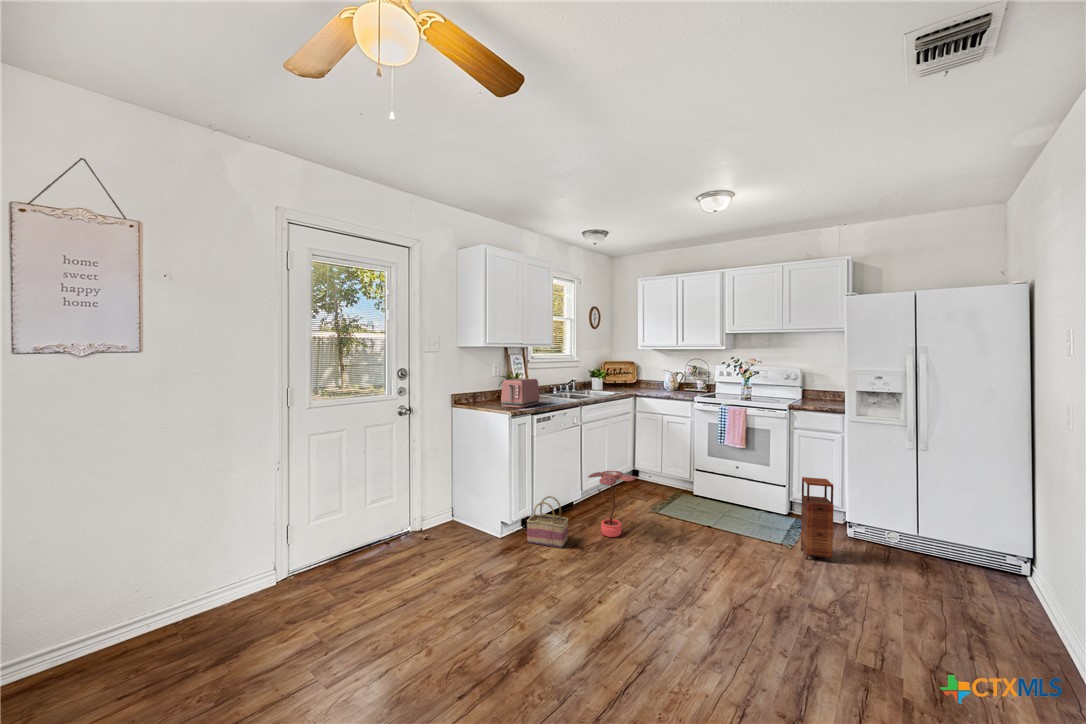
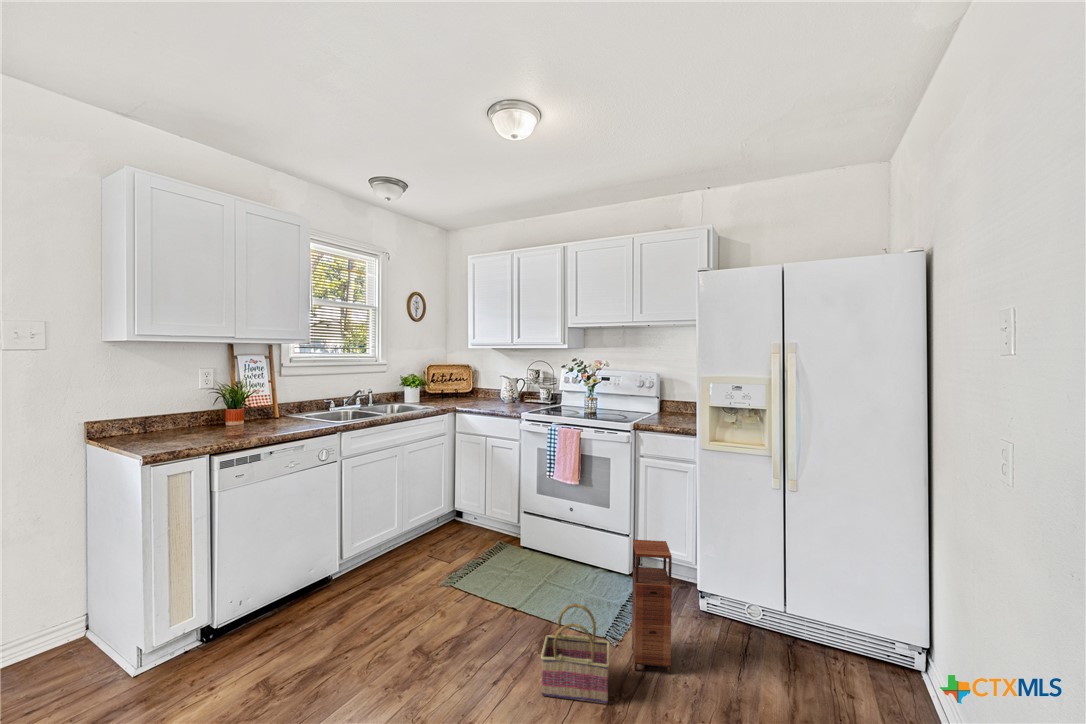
toaster: present [501,378,540,408] -> none [175,392,263,443]
potted plant: present [588,471,636,537] -> none [313,537,390,652]
basket: present [527,496,568,547] -> present [541,604,610,703]

